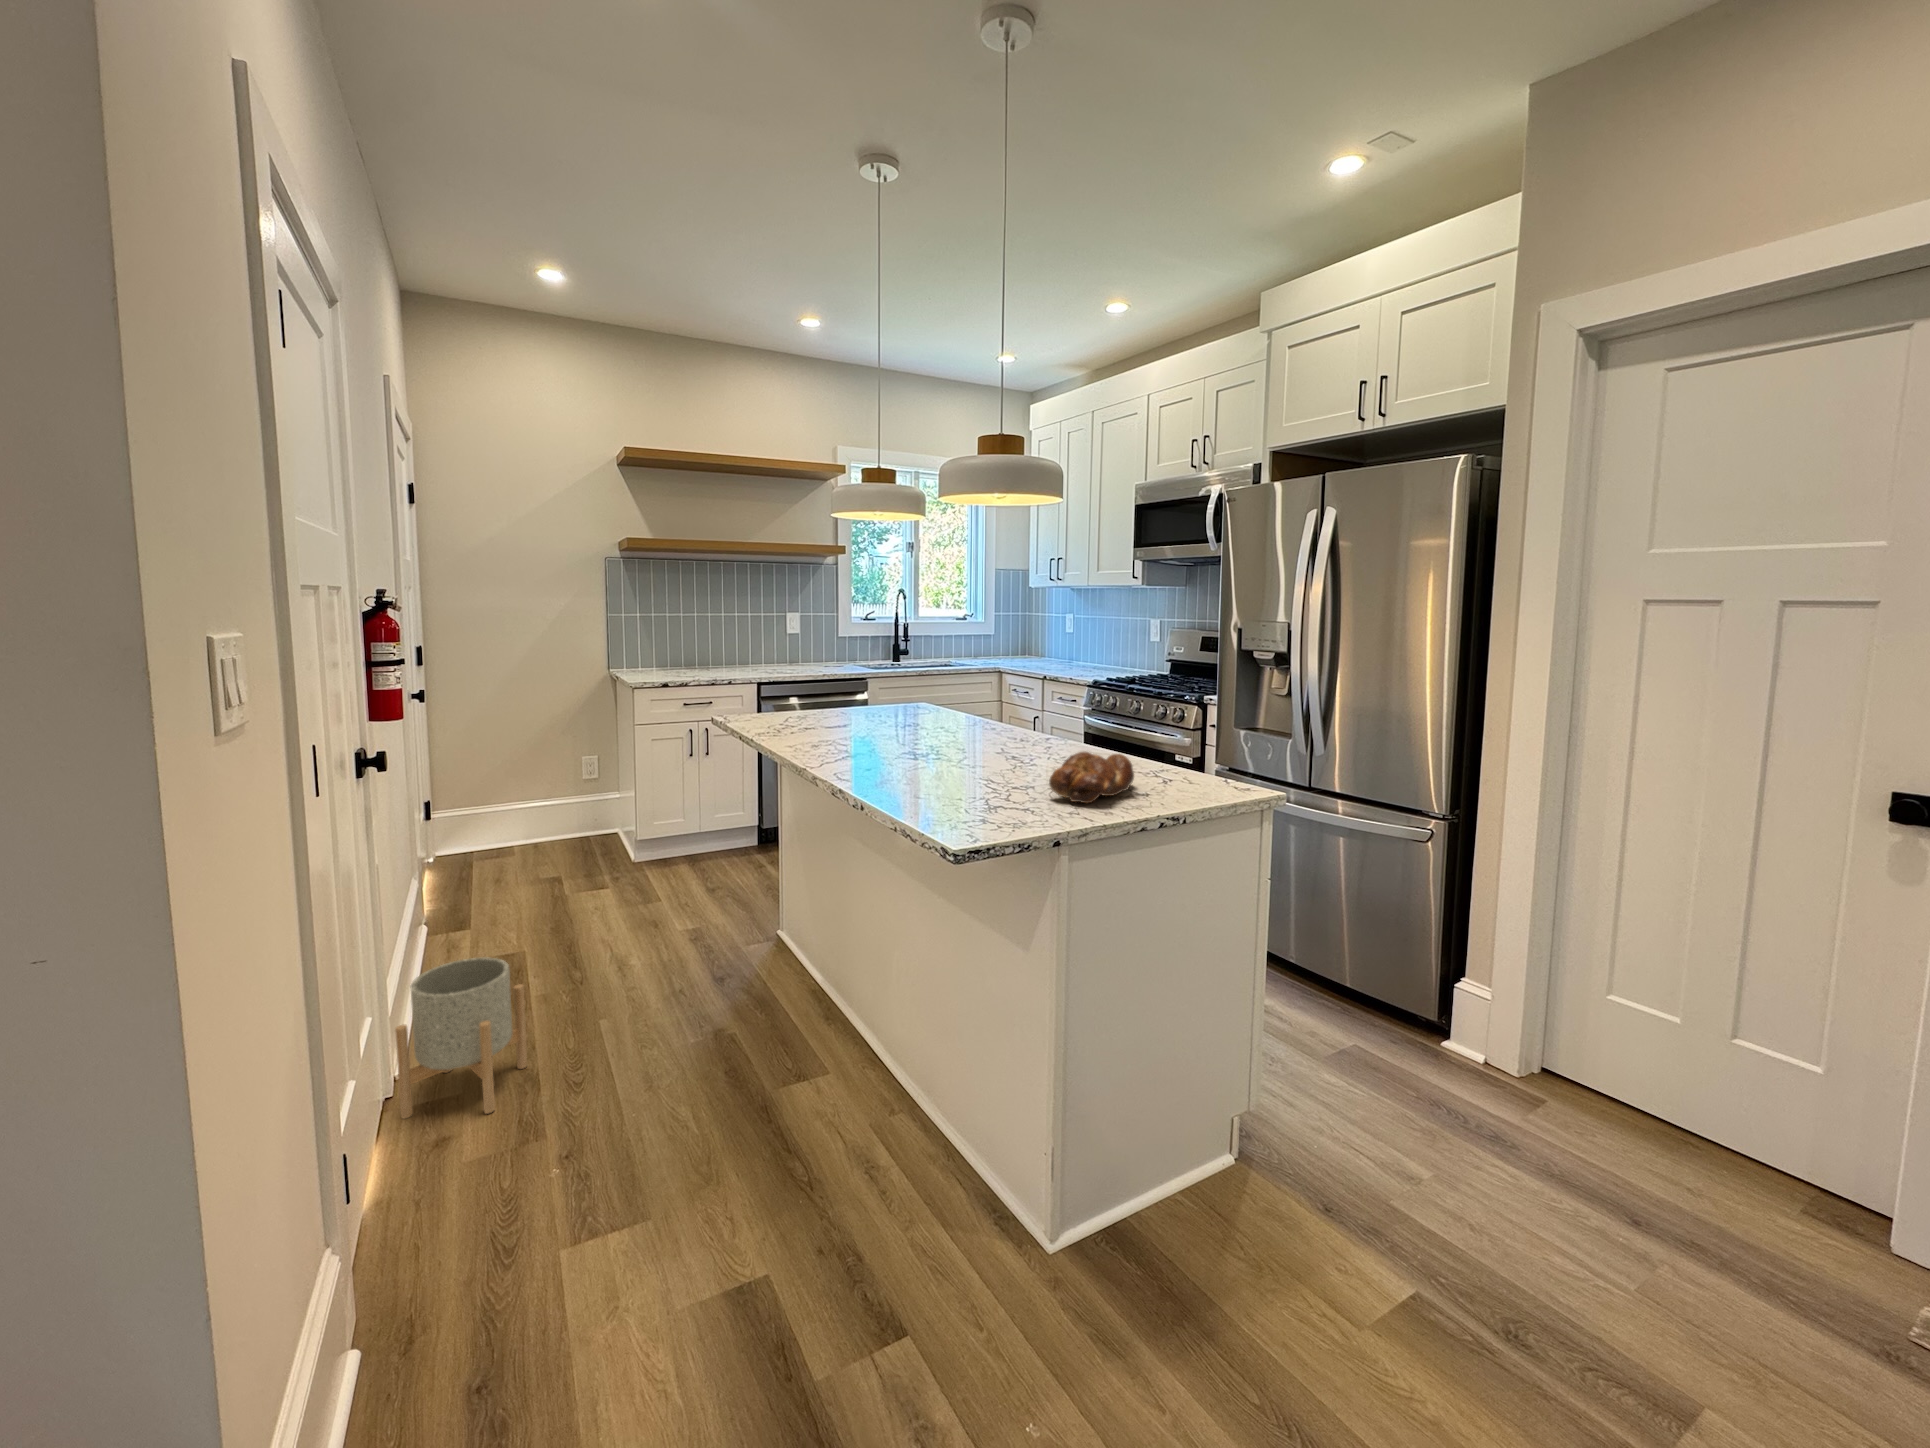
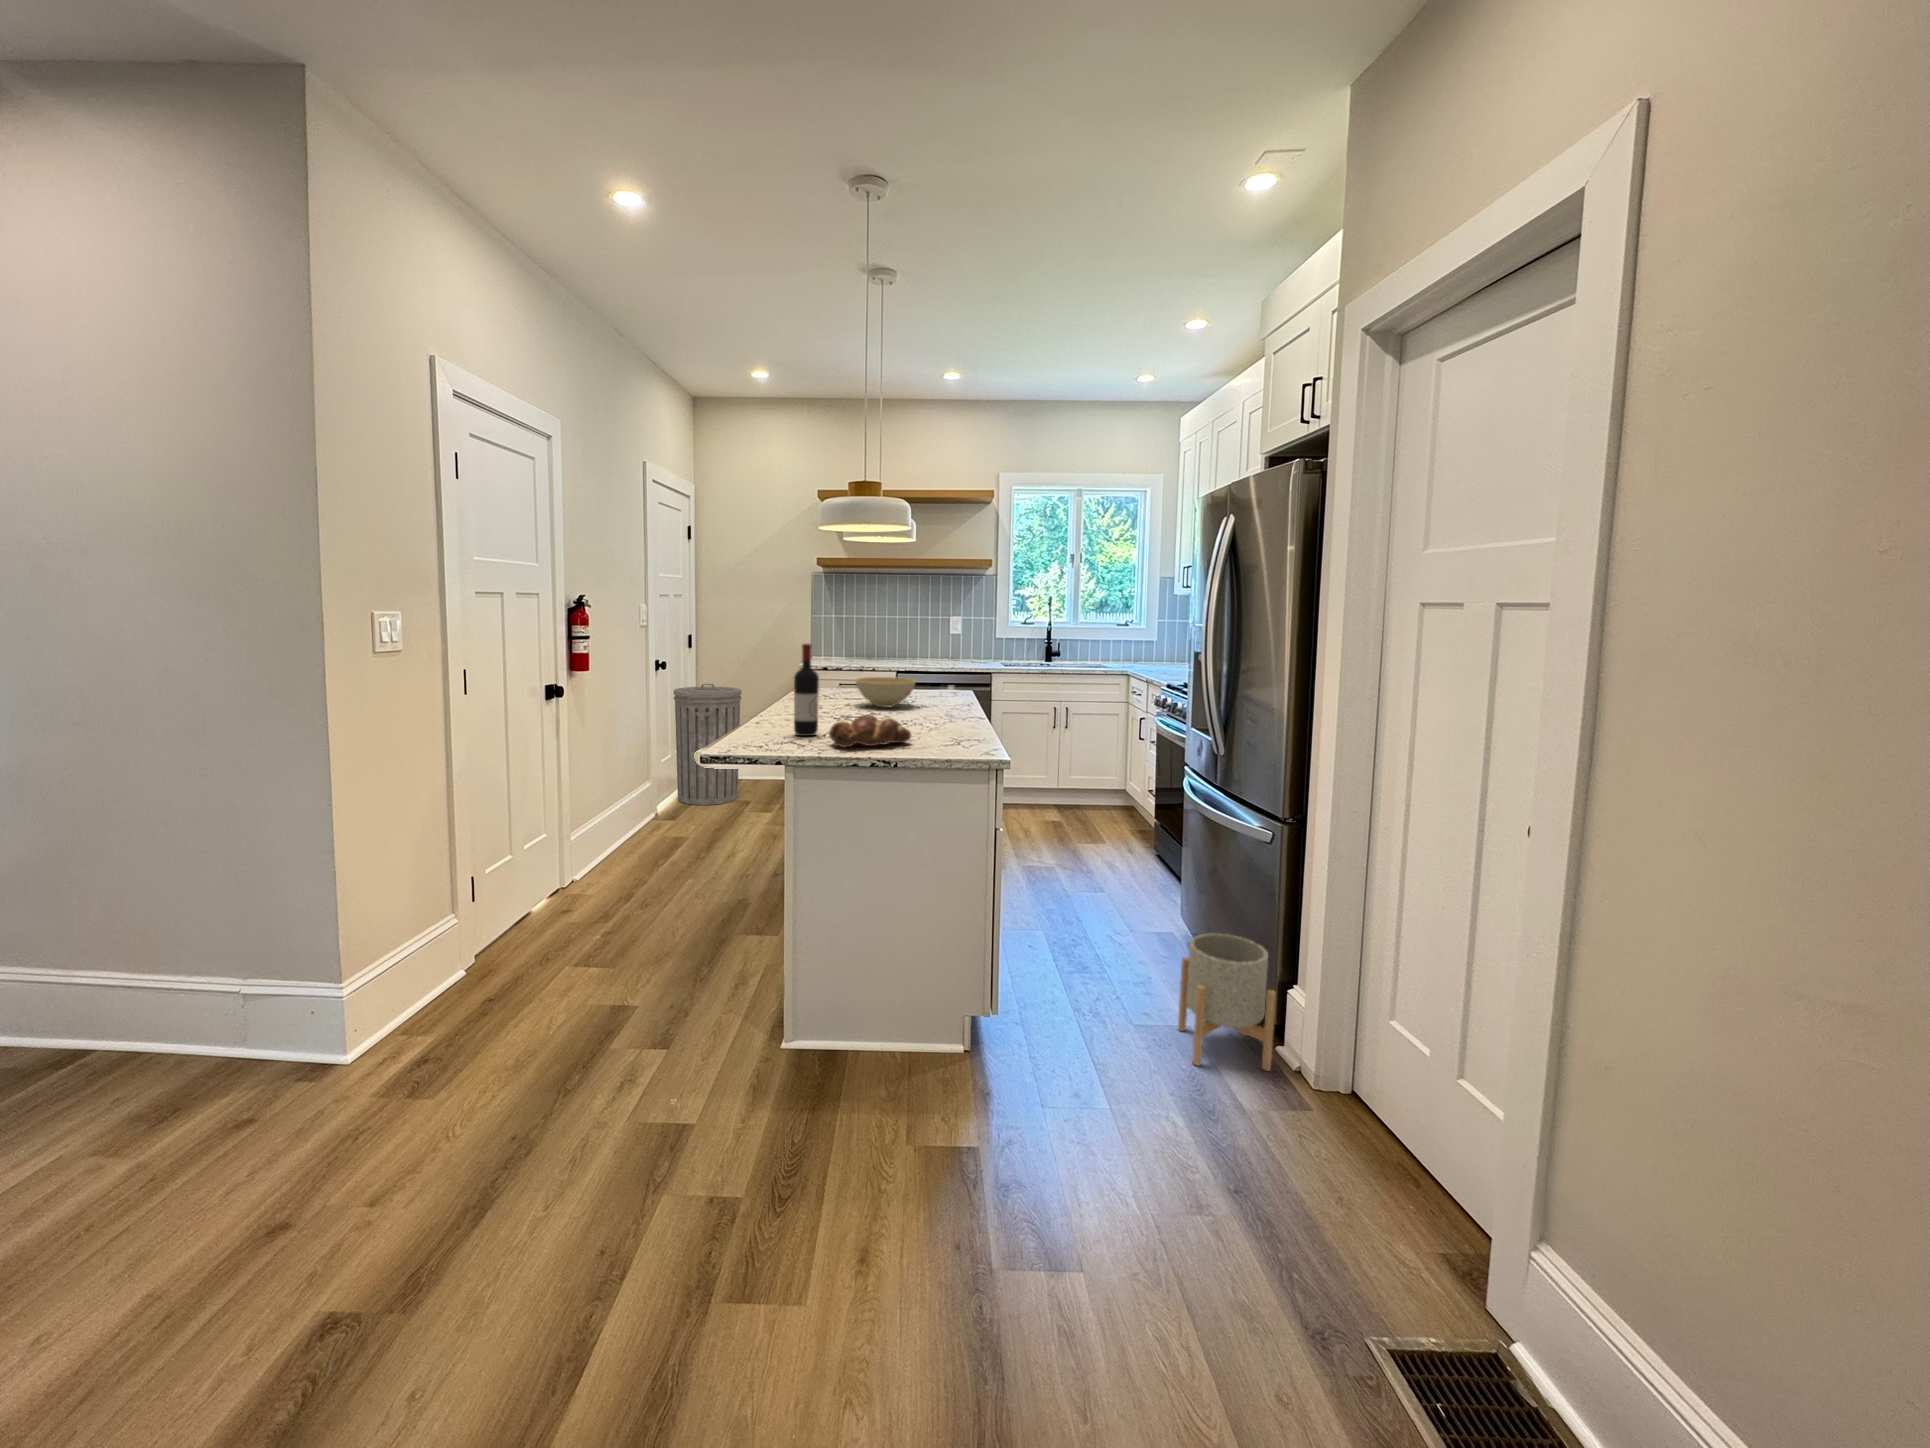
wine bottle: none [960,658,996,792] -> present [794,644,819,736]
bowl: none [887,694,967,735] -> present [856,677,915,707]
trash can: none [429,718,540,896] -> present [674,684,741,805]
planter: present [395,957,527,1118] -> present [1178,933,1276,1071]

